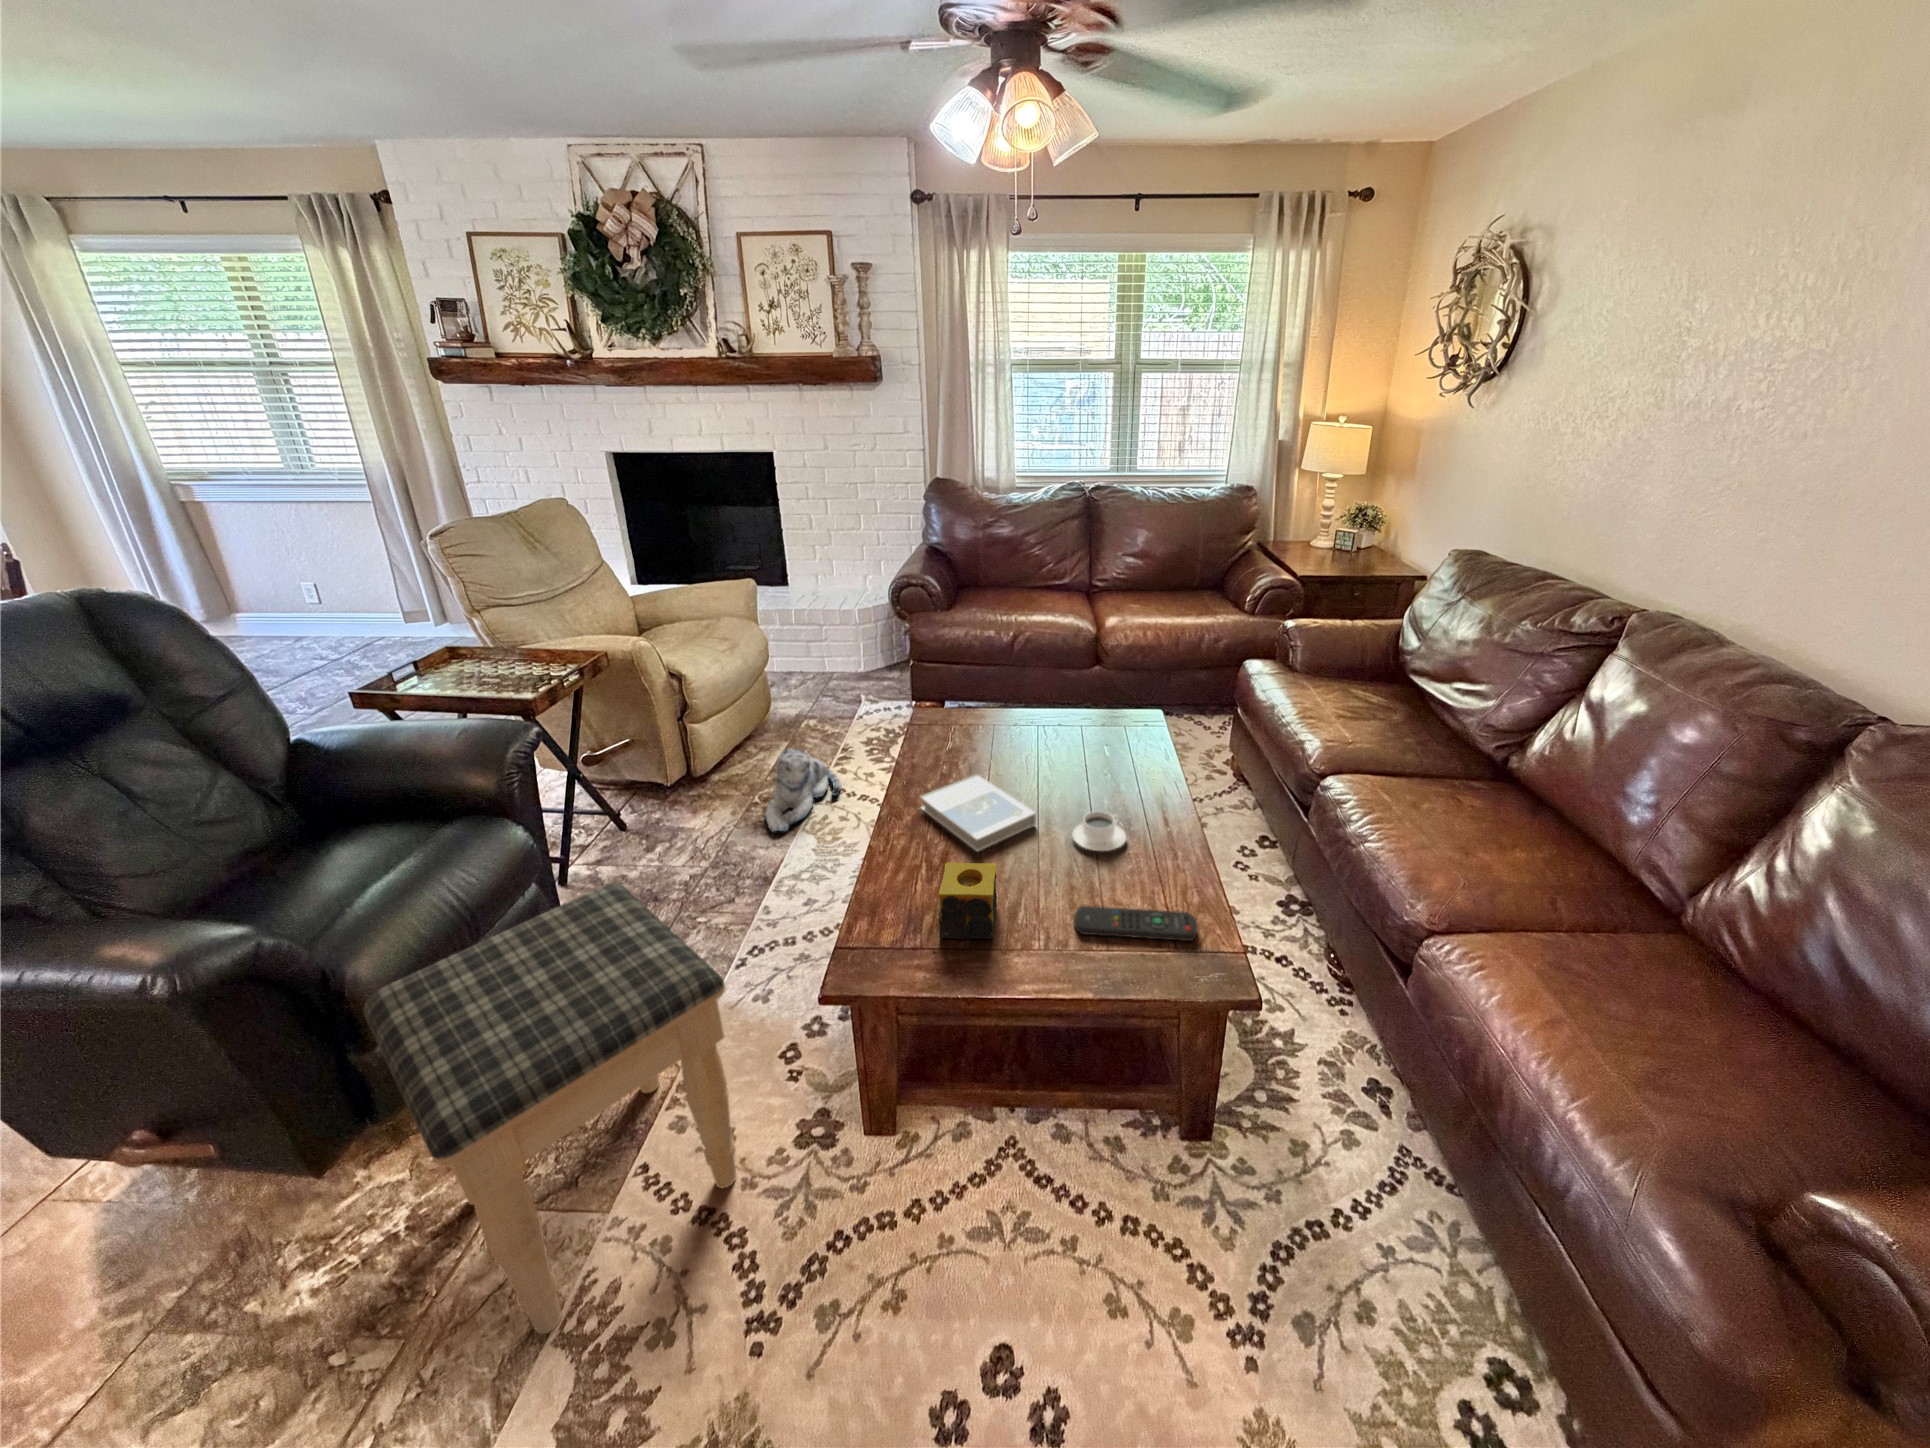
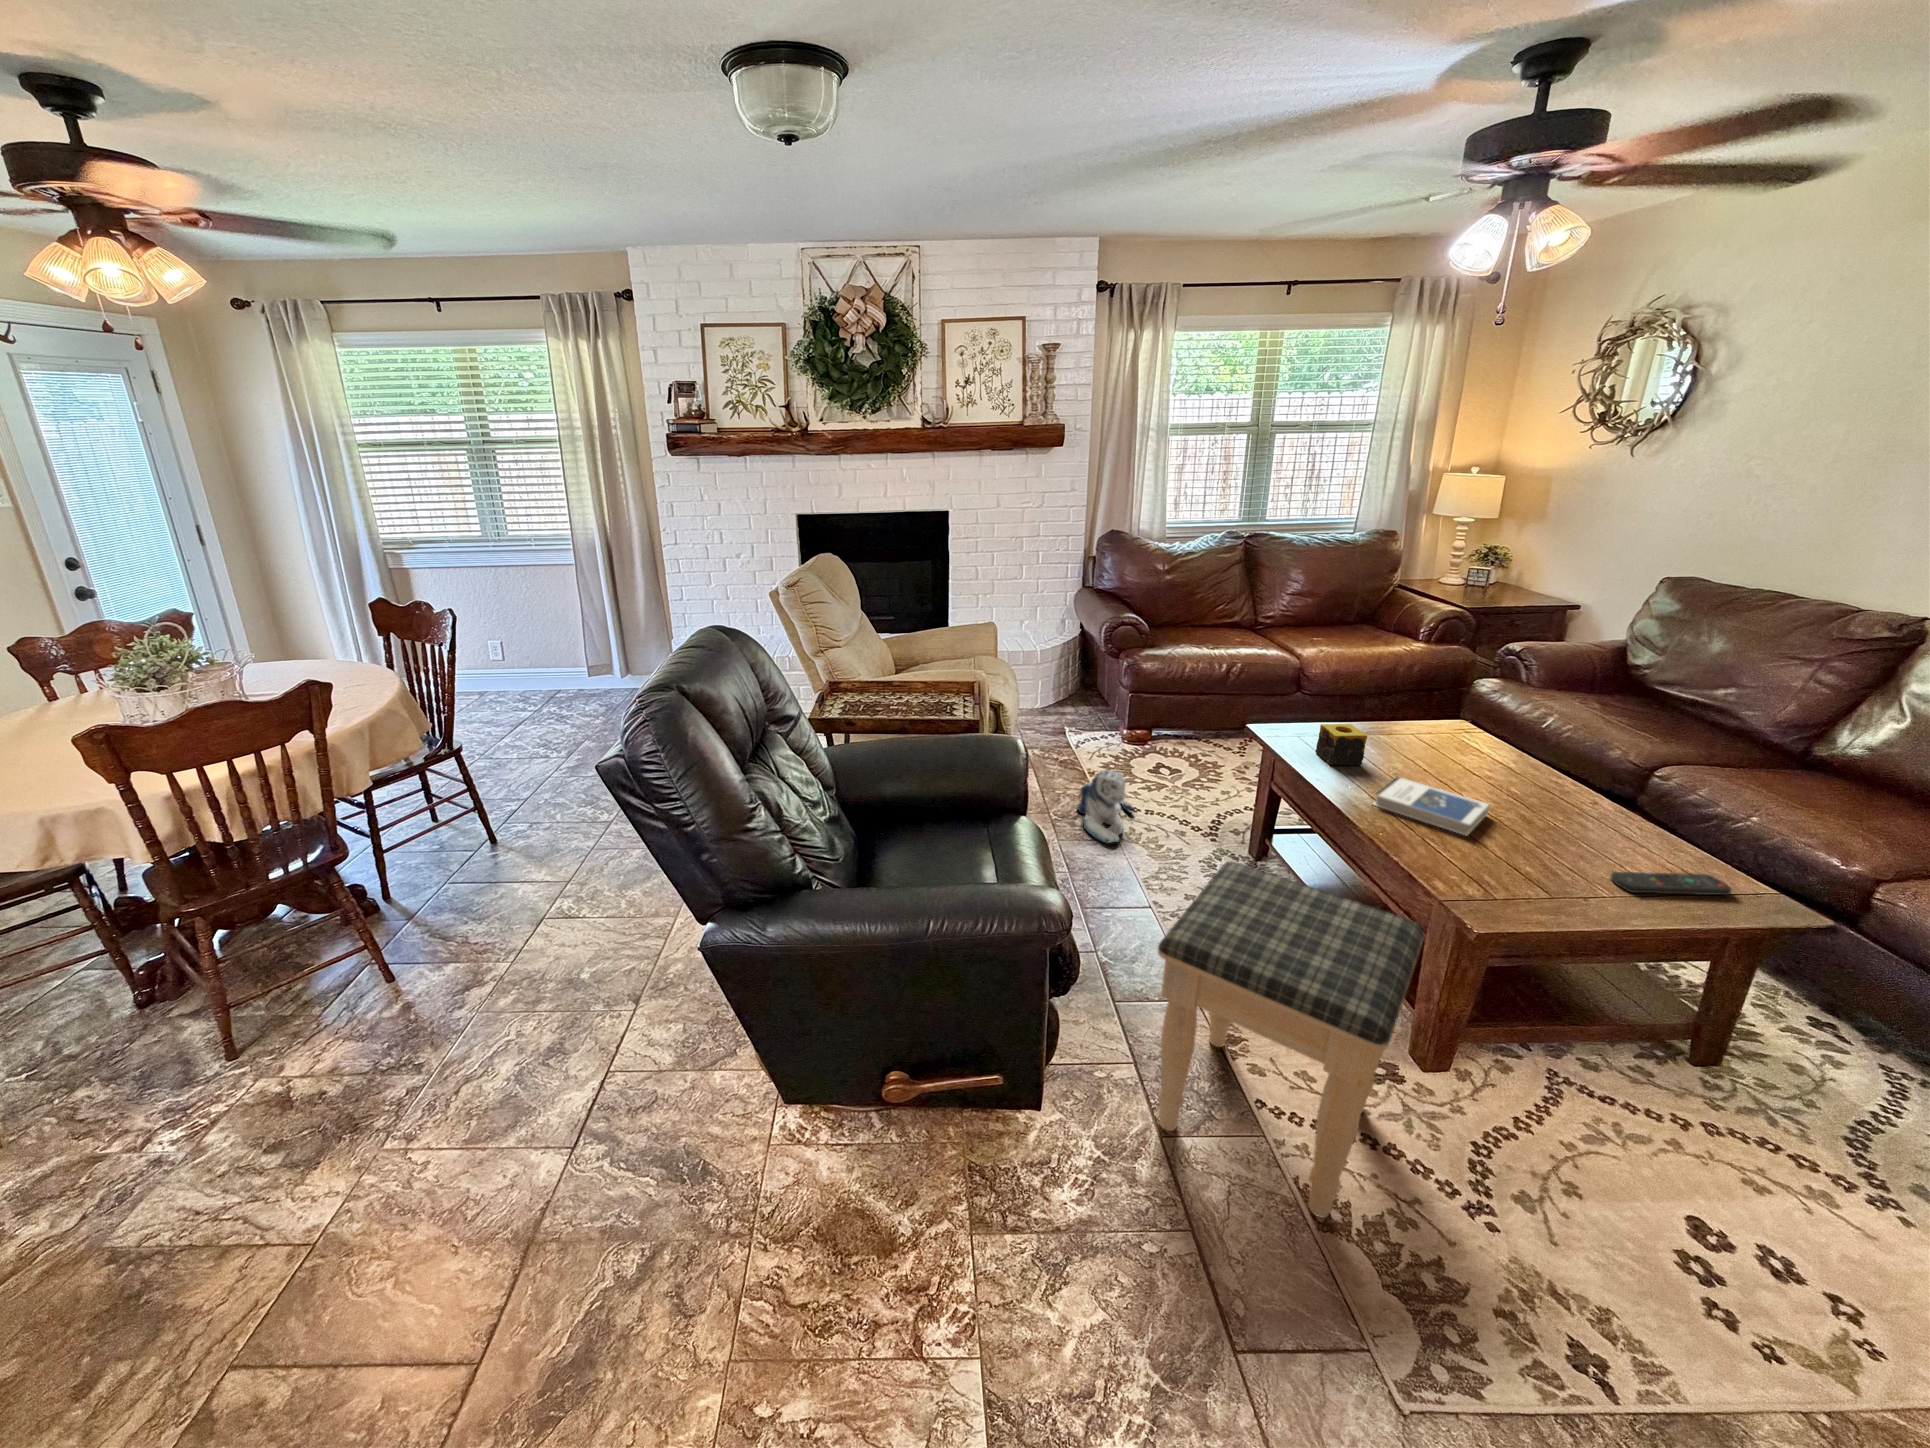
coffee cup: present [1072,811,1126,851] -> none [1525,801,1583,833]
candle: present [939,863,997,939] -> present [1316,724,1367,765]

